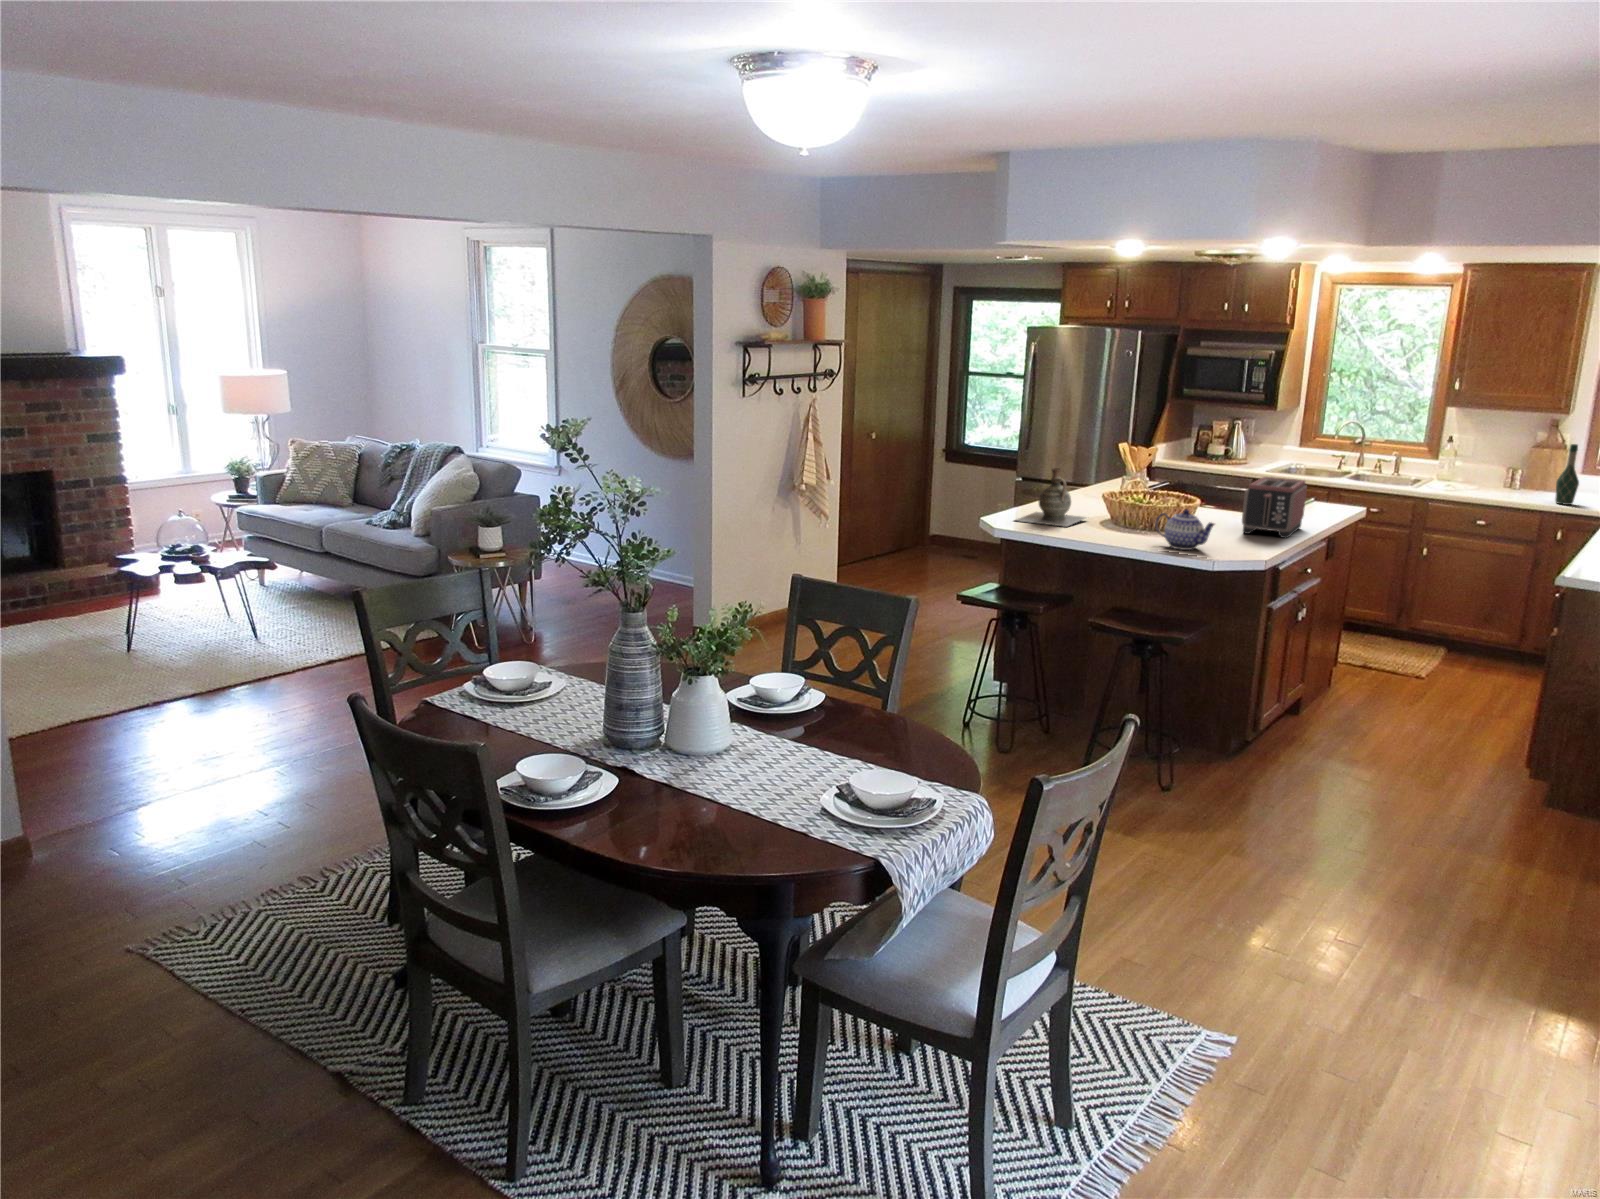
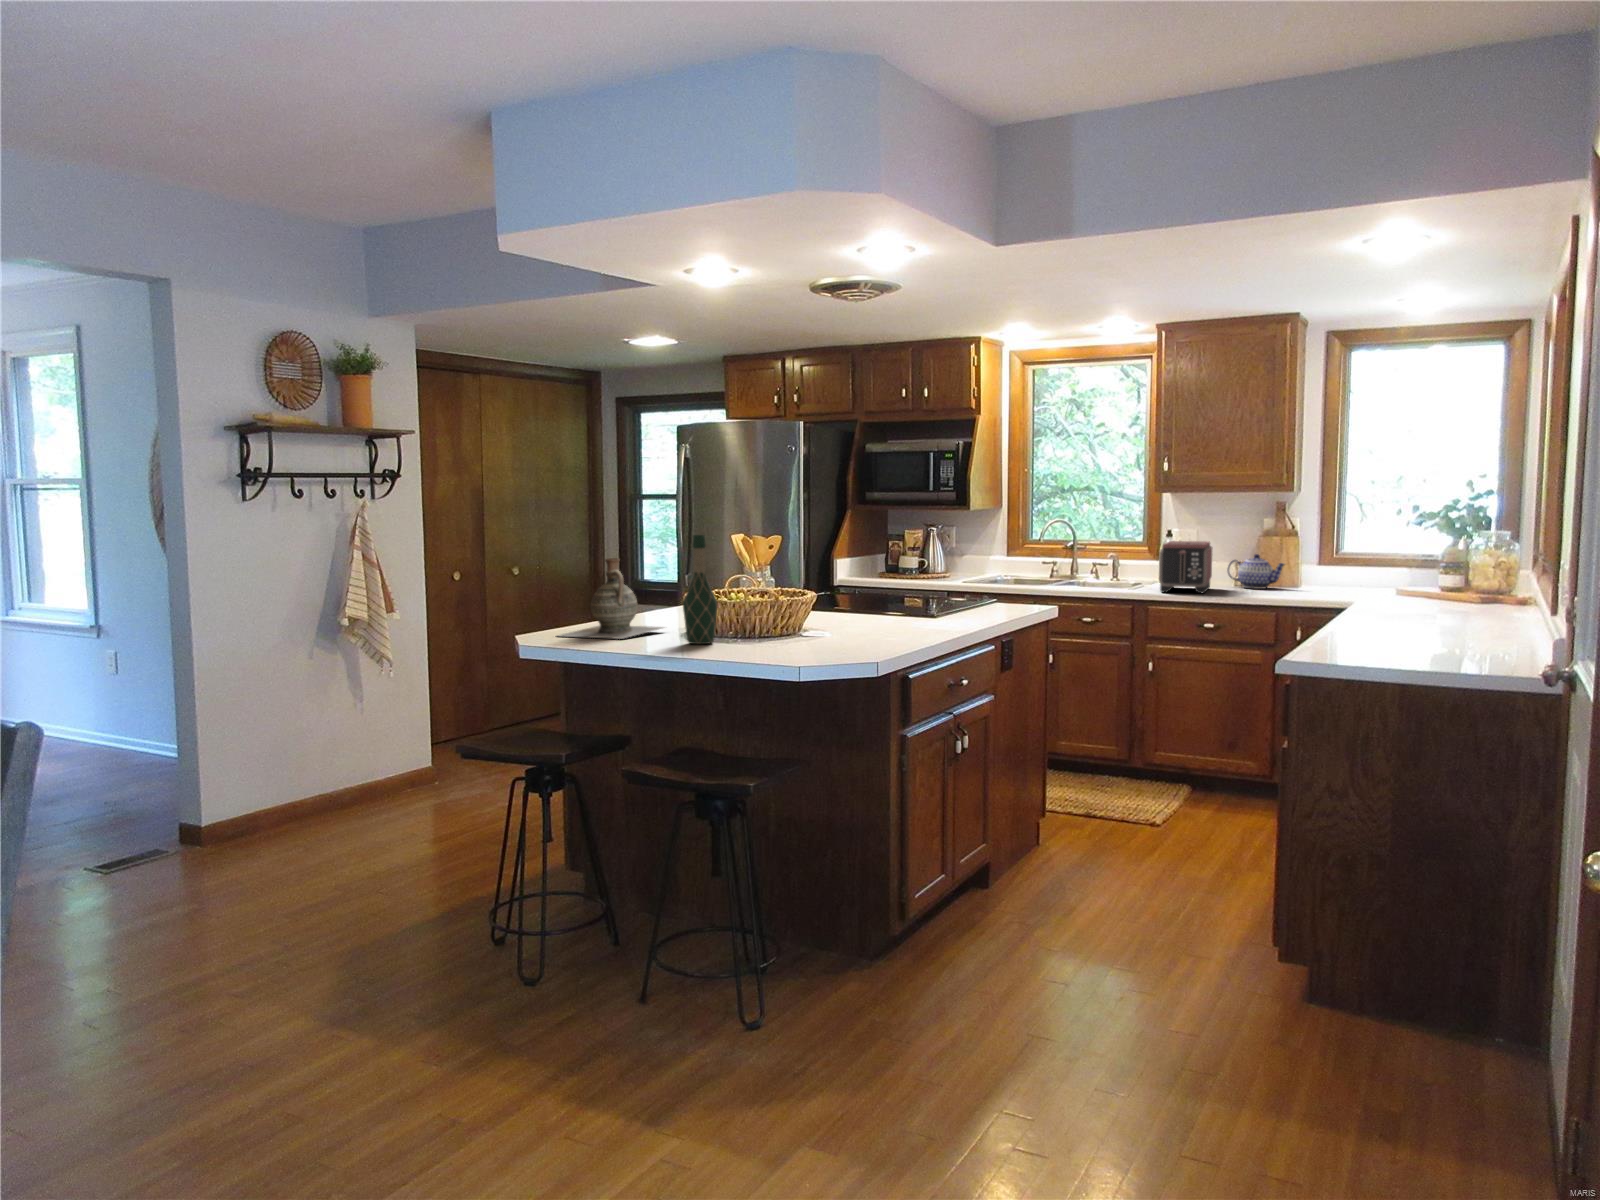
wine bottle: present [1555,444,1579,505] -> present [683,535,717,644]
toaster: present [1242,477,1307,538] -> present [1159,541,1212,593]
teapot: present [1155,509,1215,550] -> present [1227,554,1285,589]

